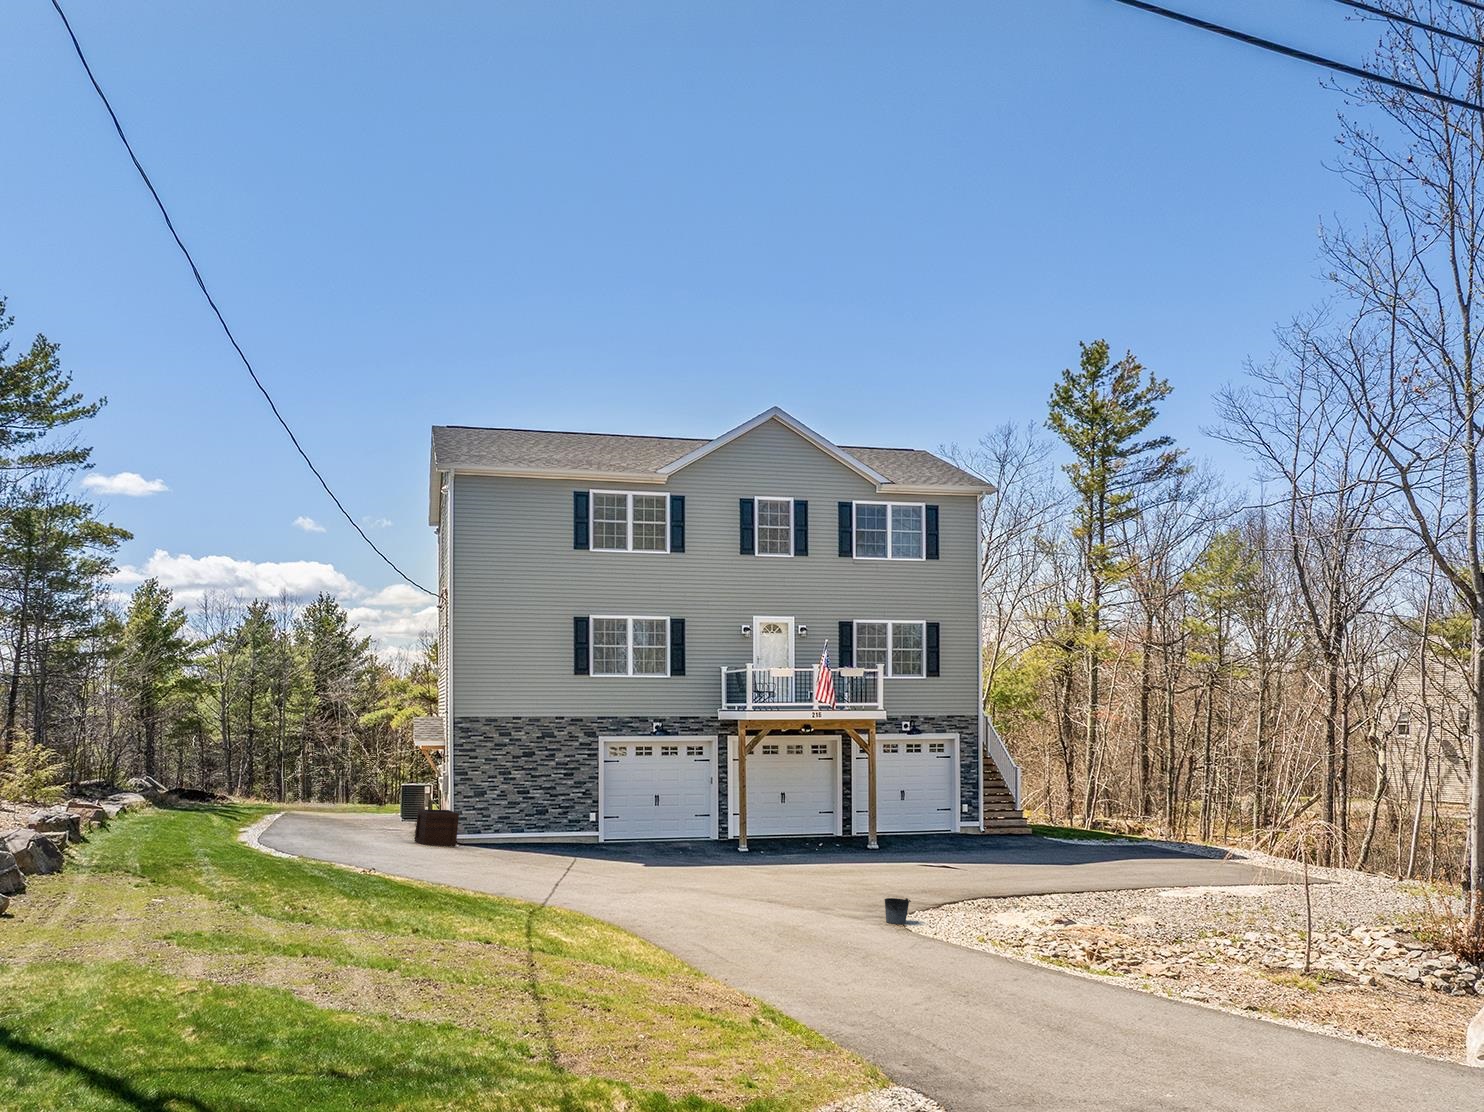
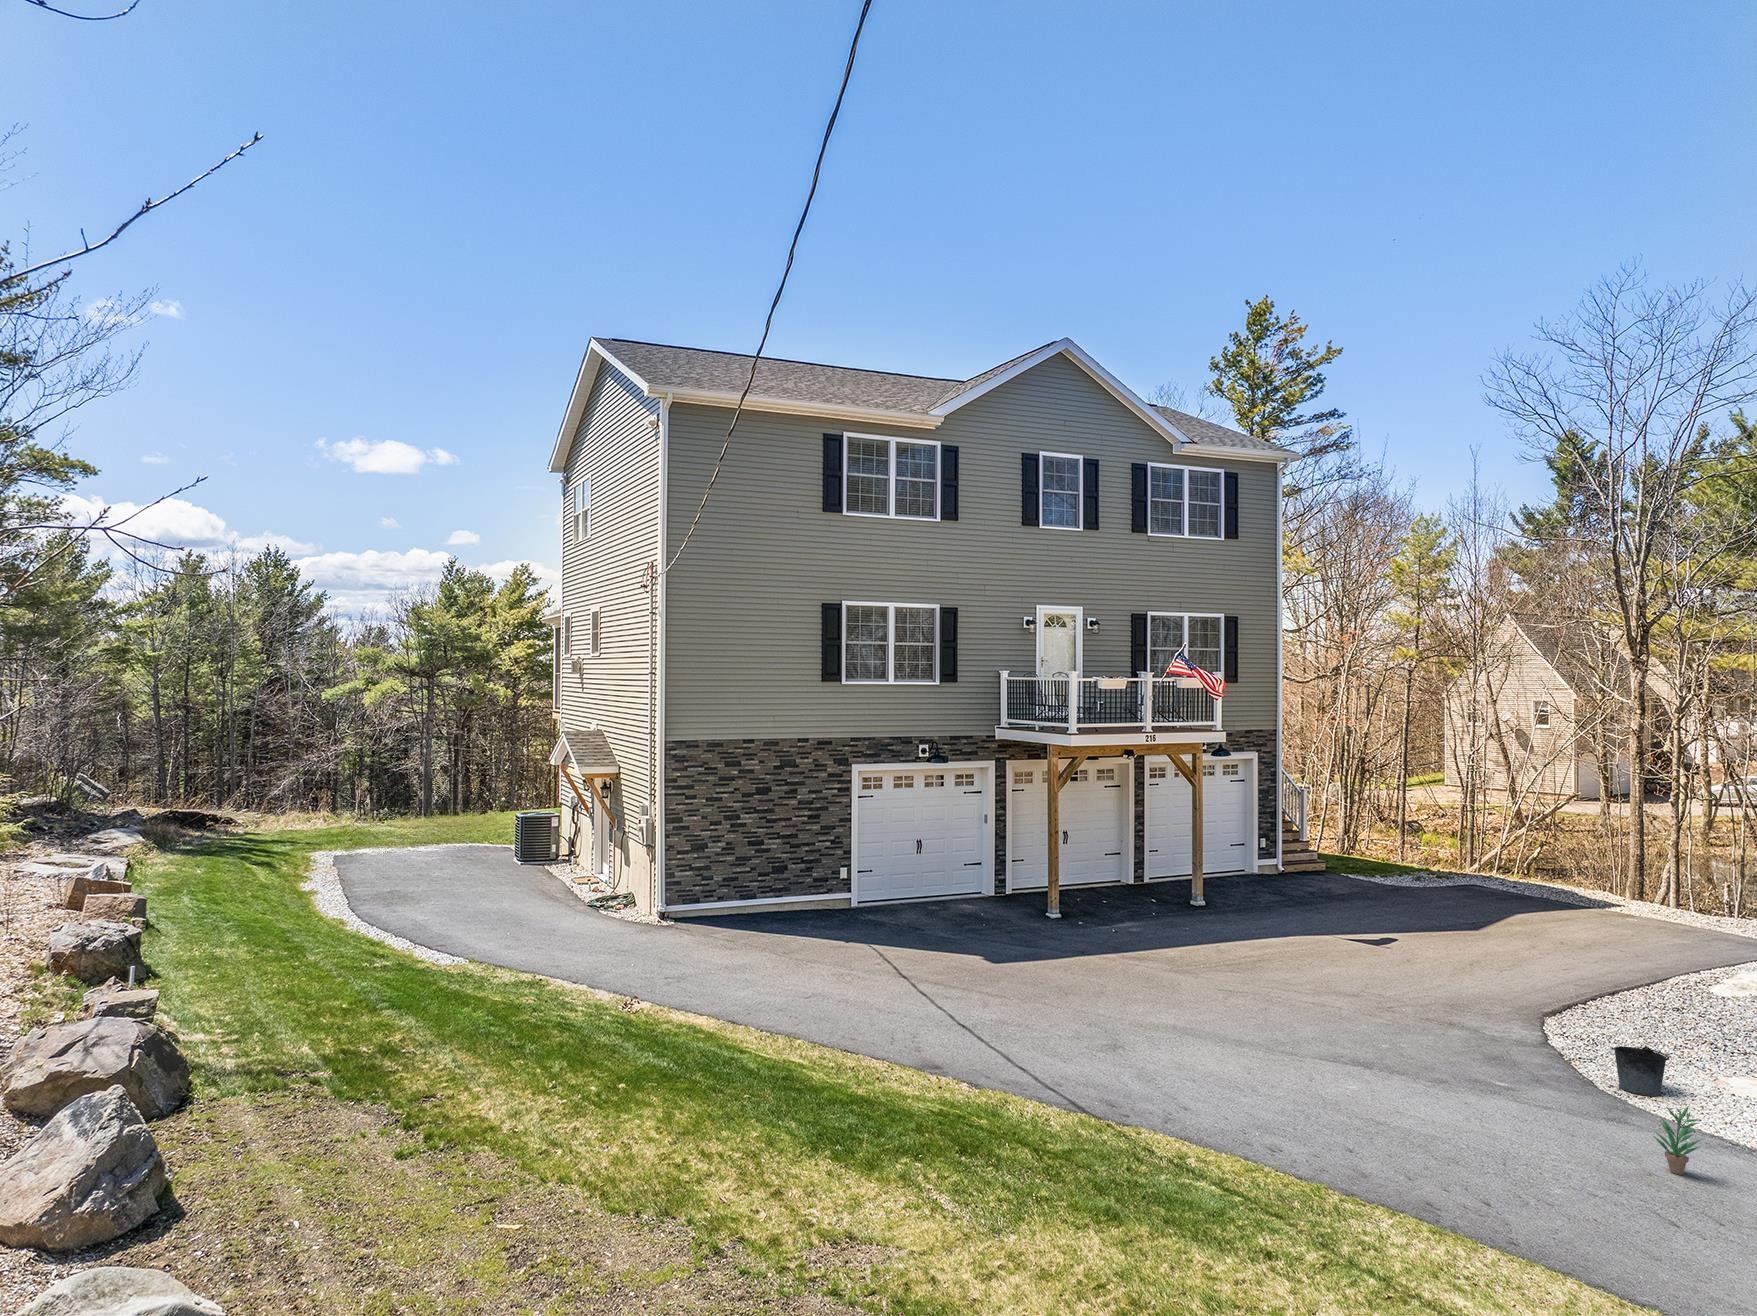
wooden crate: present [415,809,459,846] -> none [611,870,677,926]
potted plant: none [812,905,830,941] -> present [1653,1107,1700,1175]

